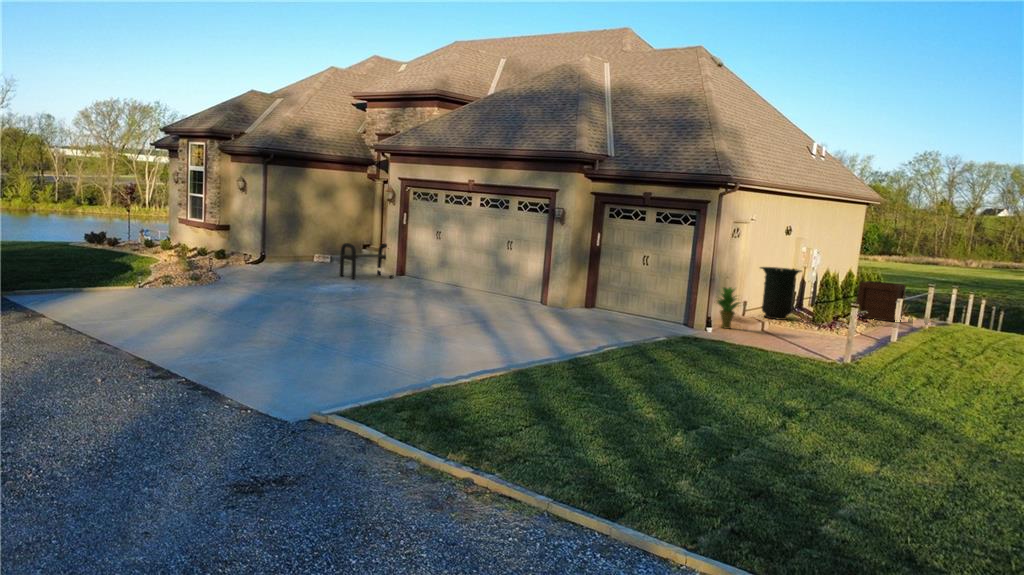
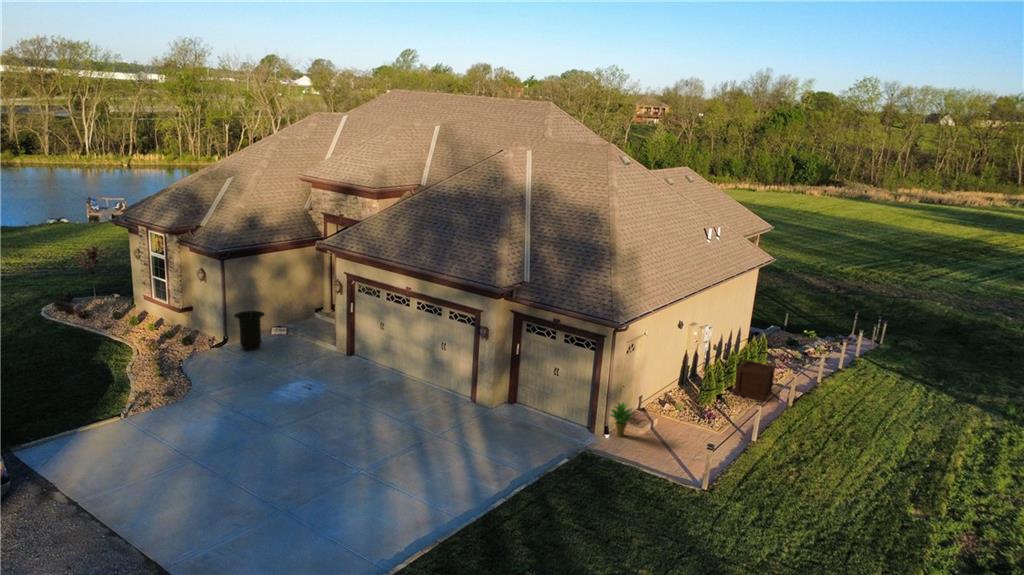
bench: present [340,243,393,279] -> none [296,328,345,368]
trash can: present [760,267,802,320] -> present [234,311,265,350]

